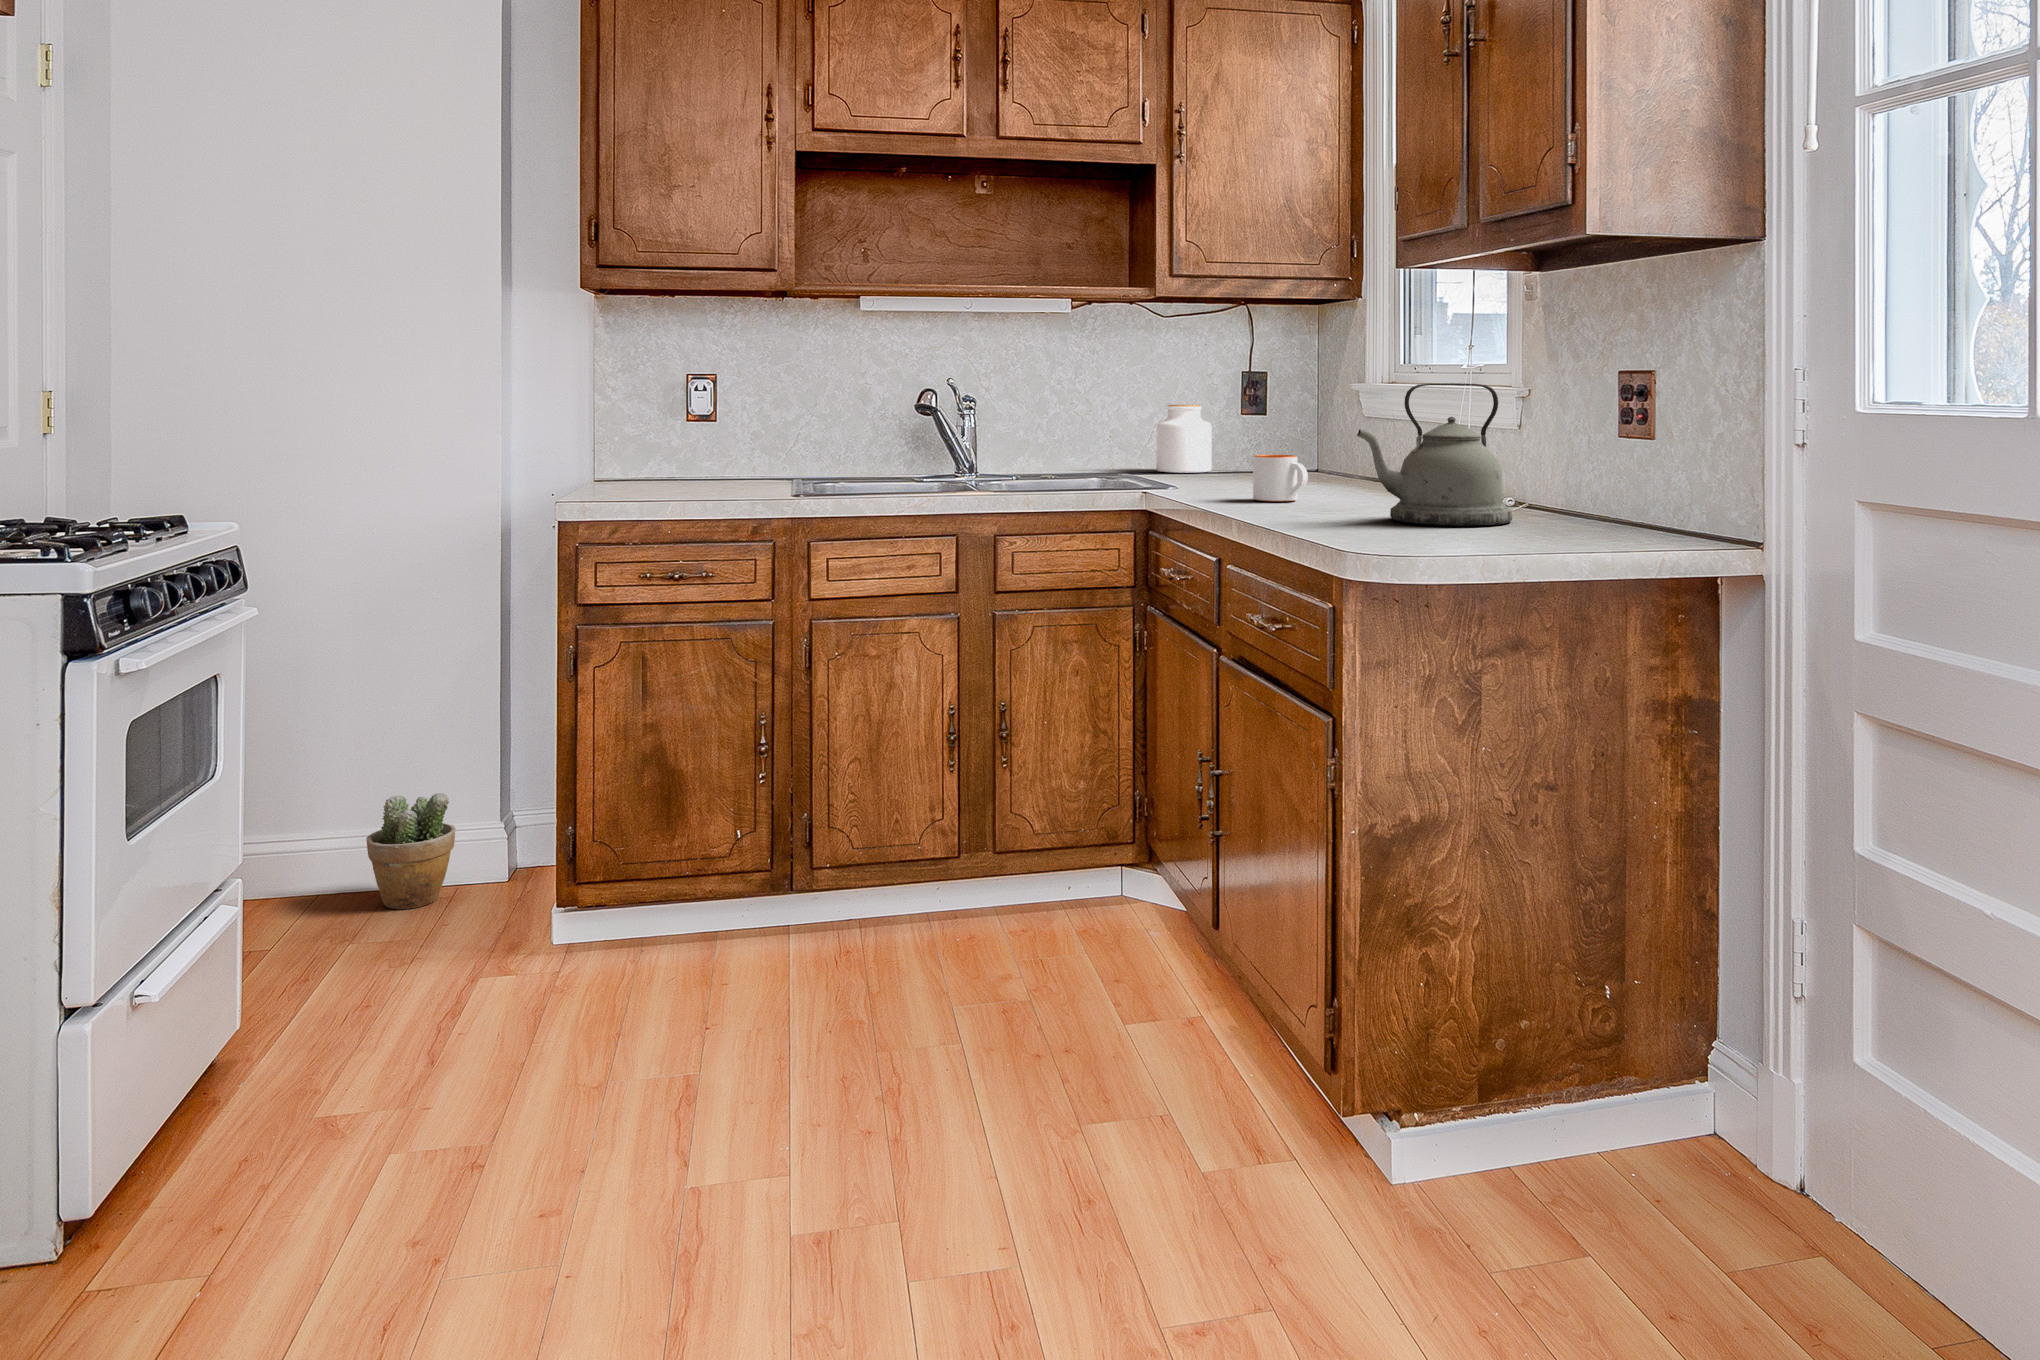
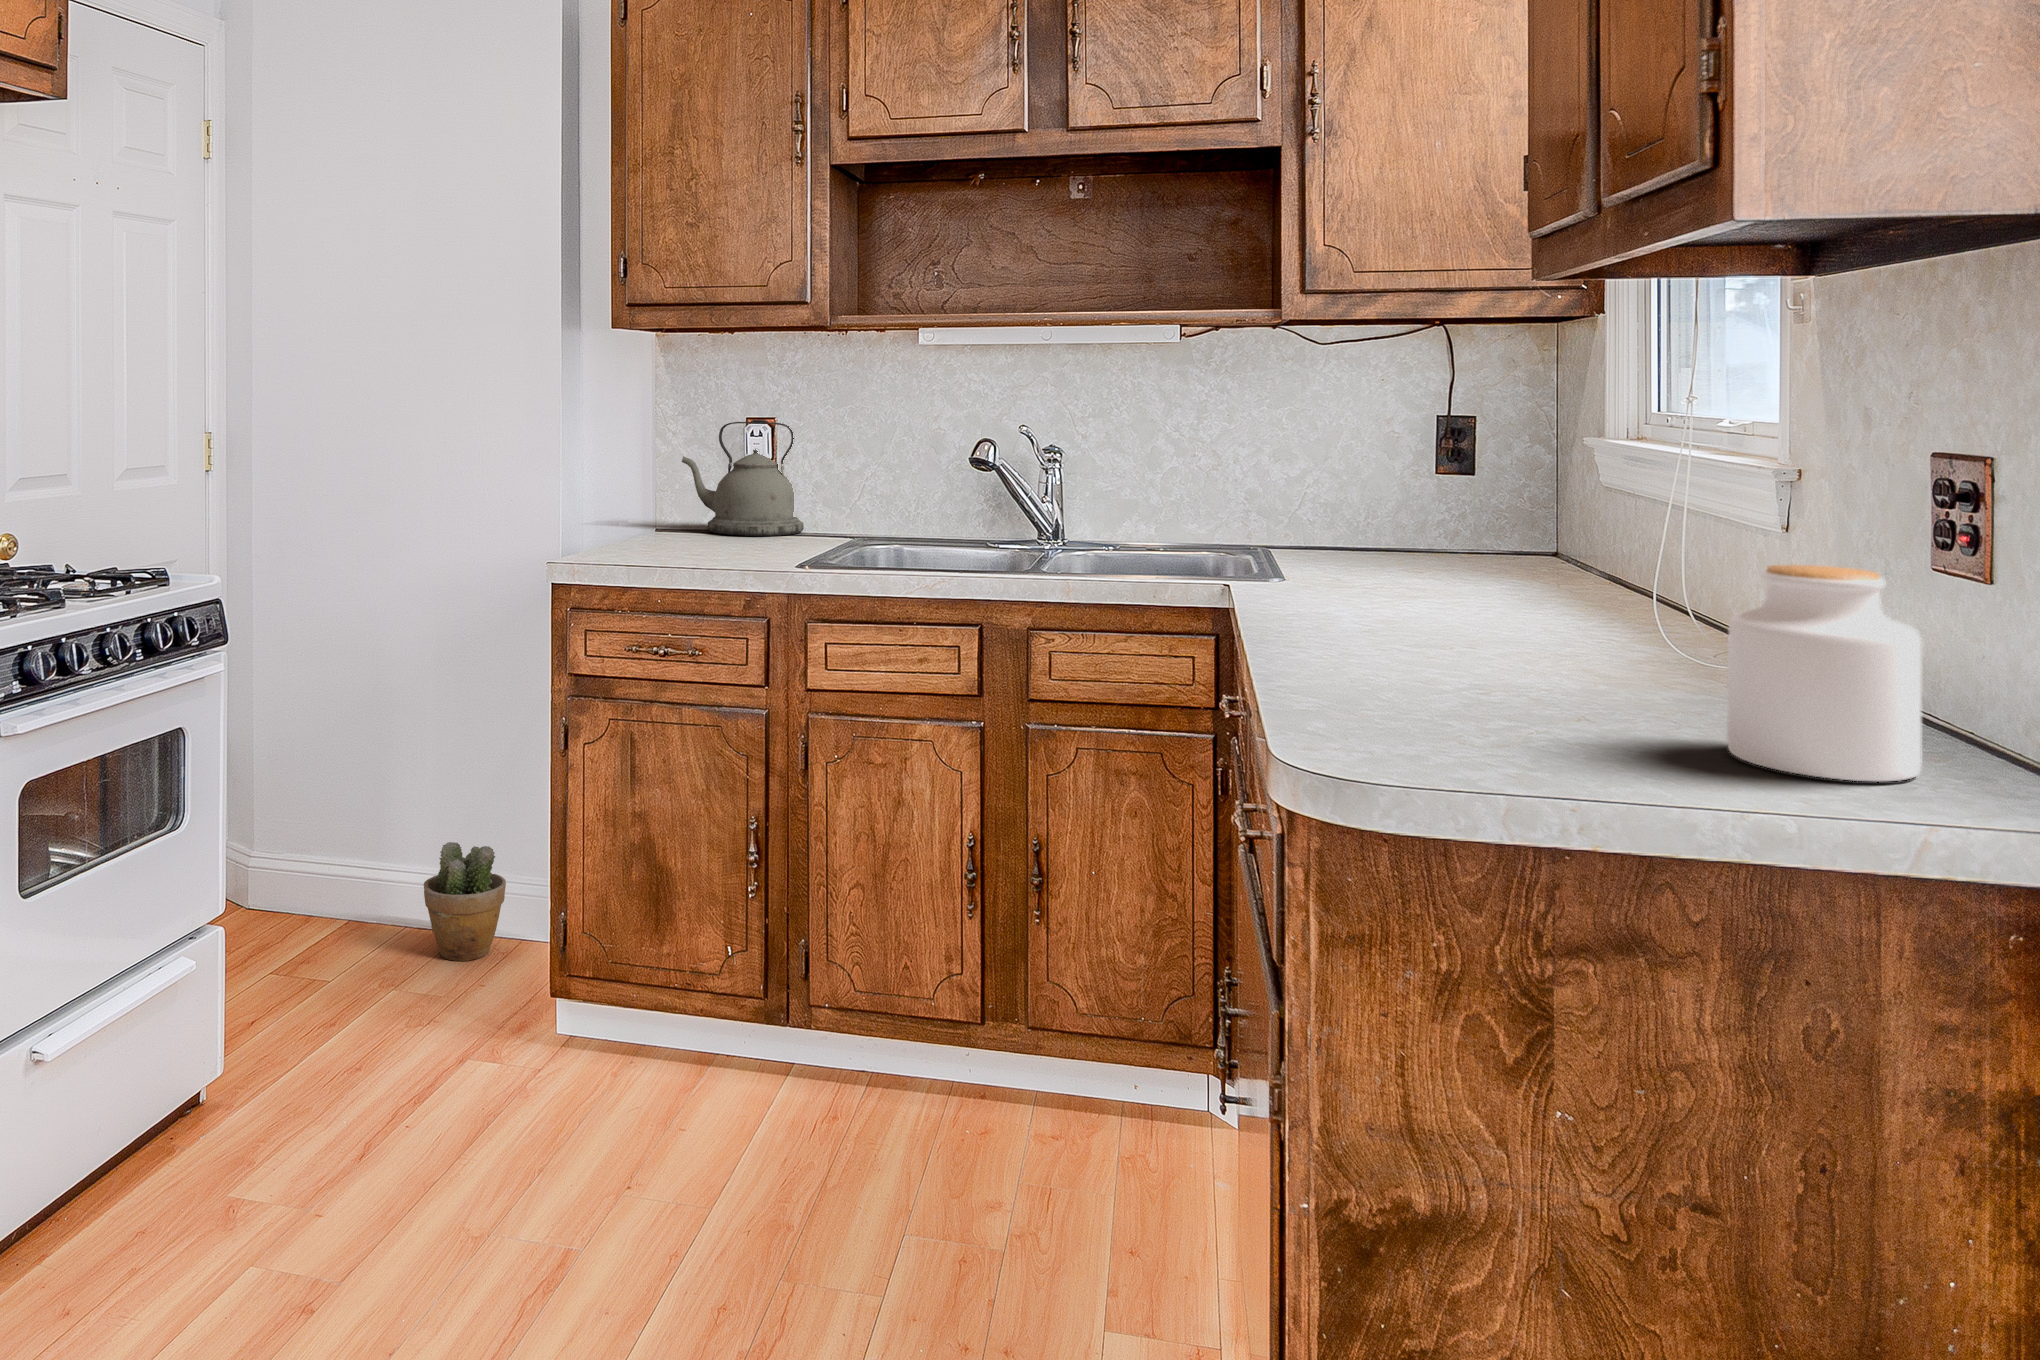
kettle: present [1357,383,1512,526] -> present [682,422,804,536]
jar: present [1156,405,1211,473] -> present [1727,565,1921,781]
mug: present [1253,455,1308,501] -> none [1355,552,1435,623]

